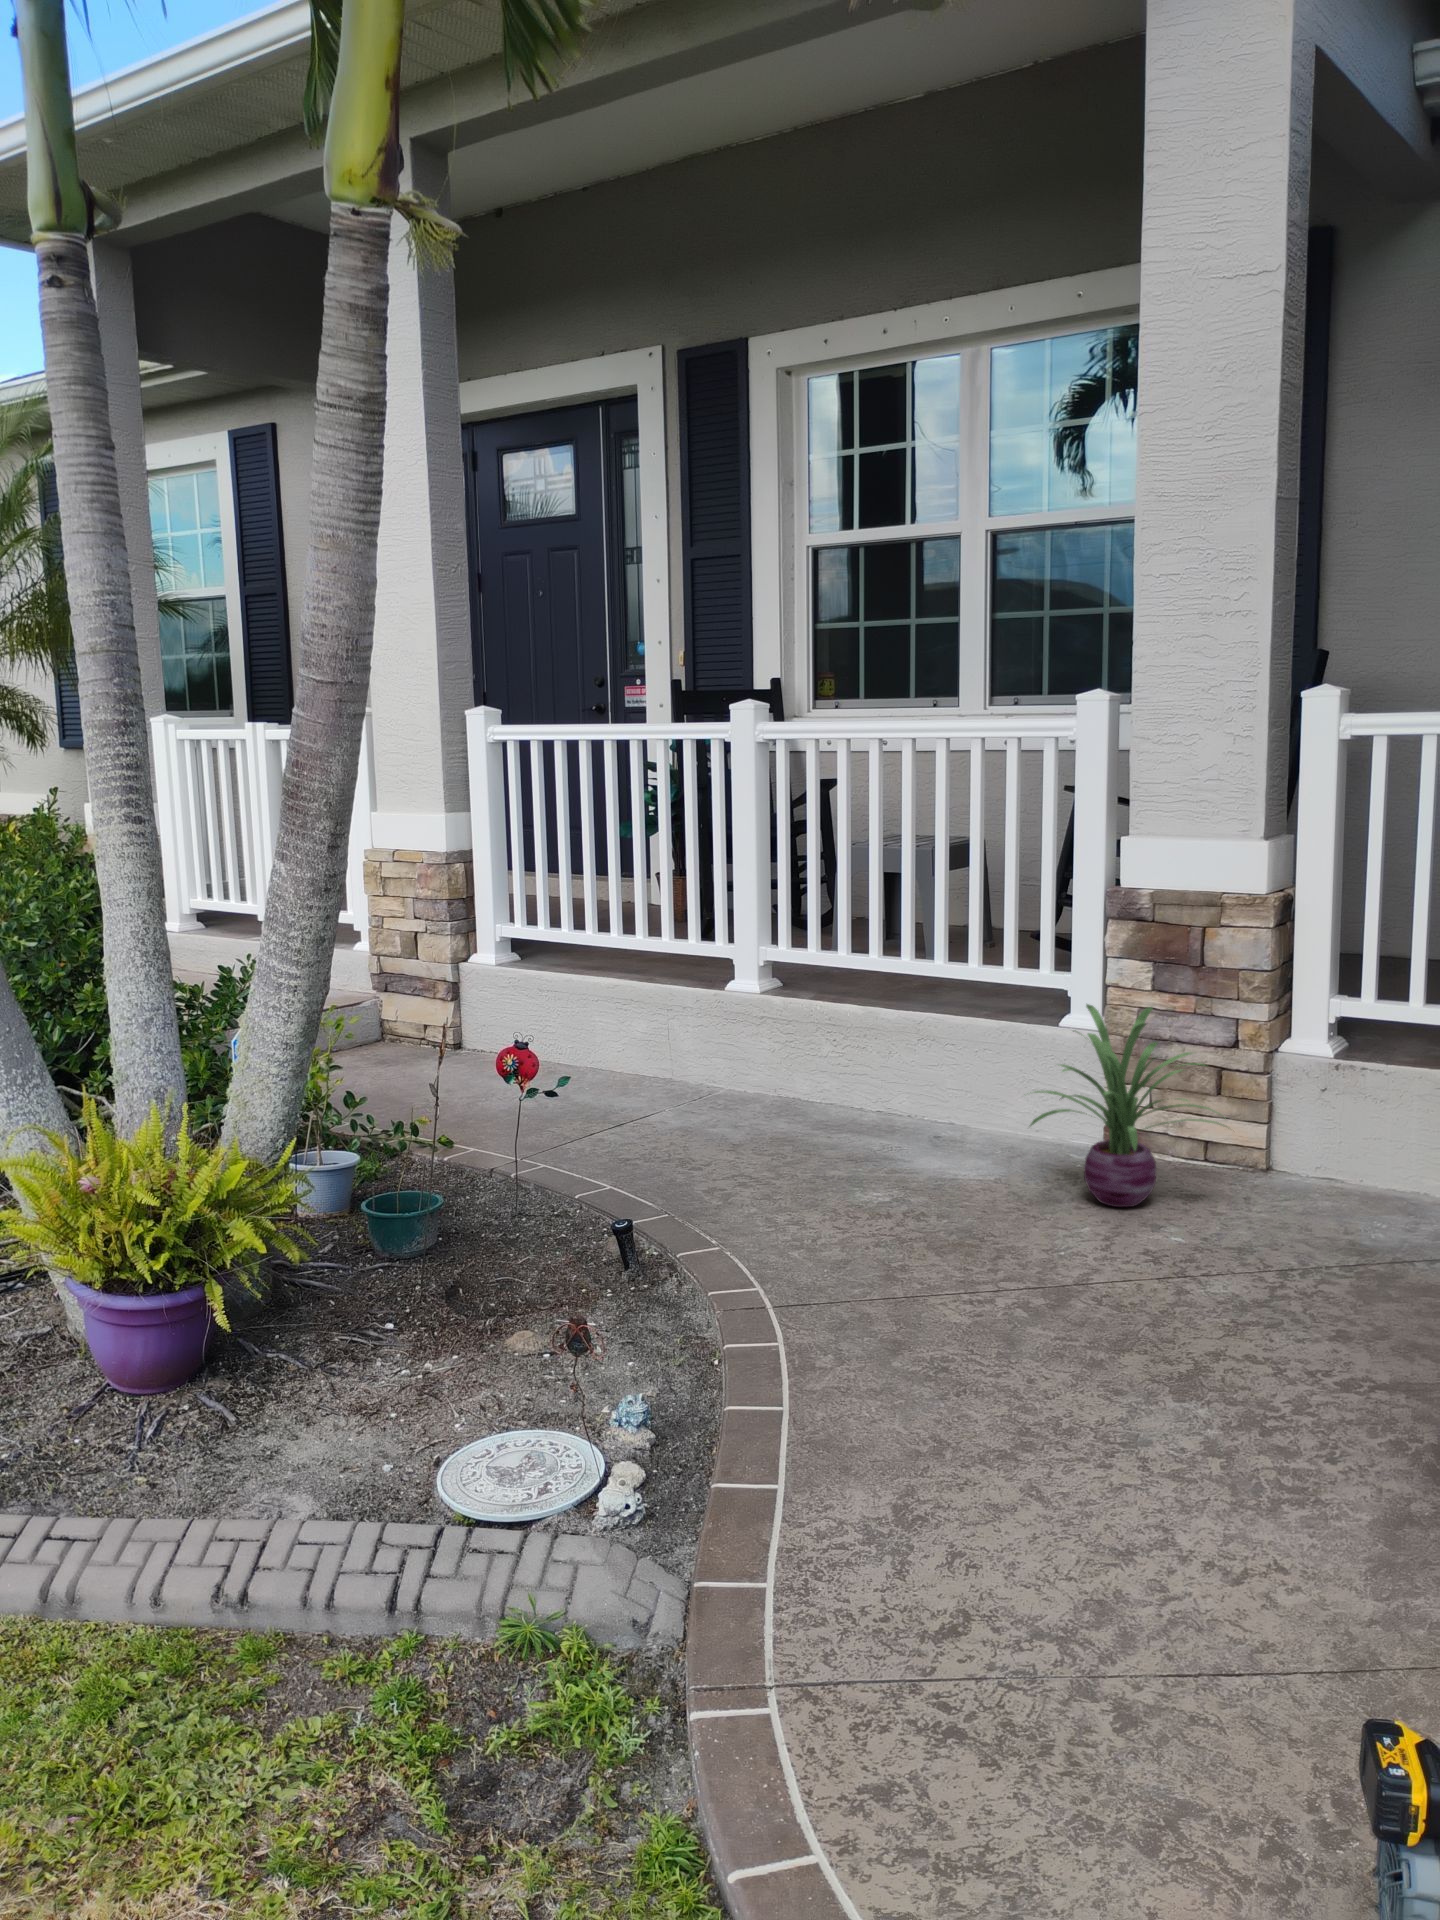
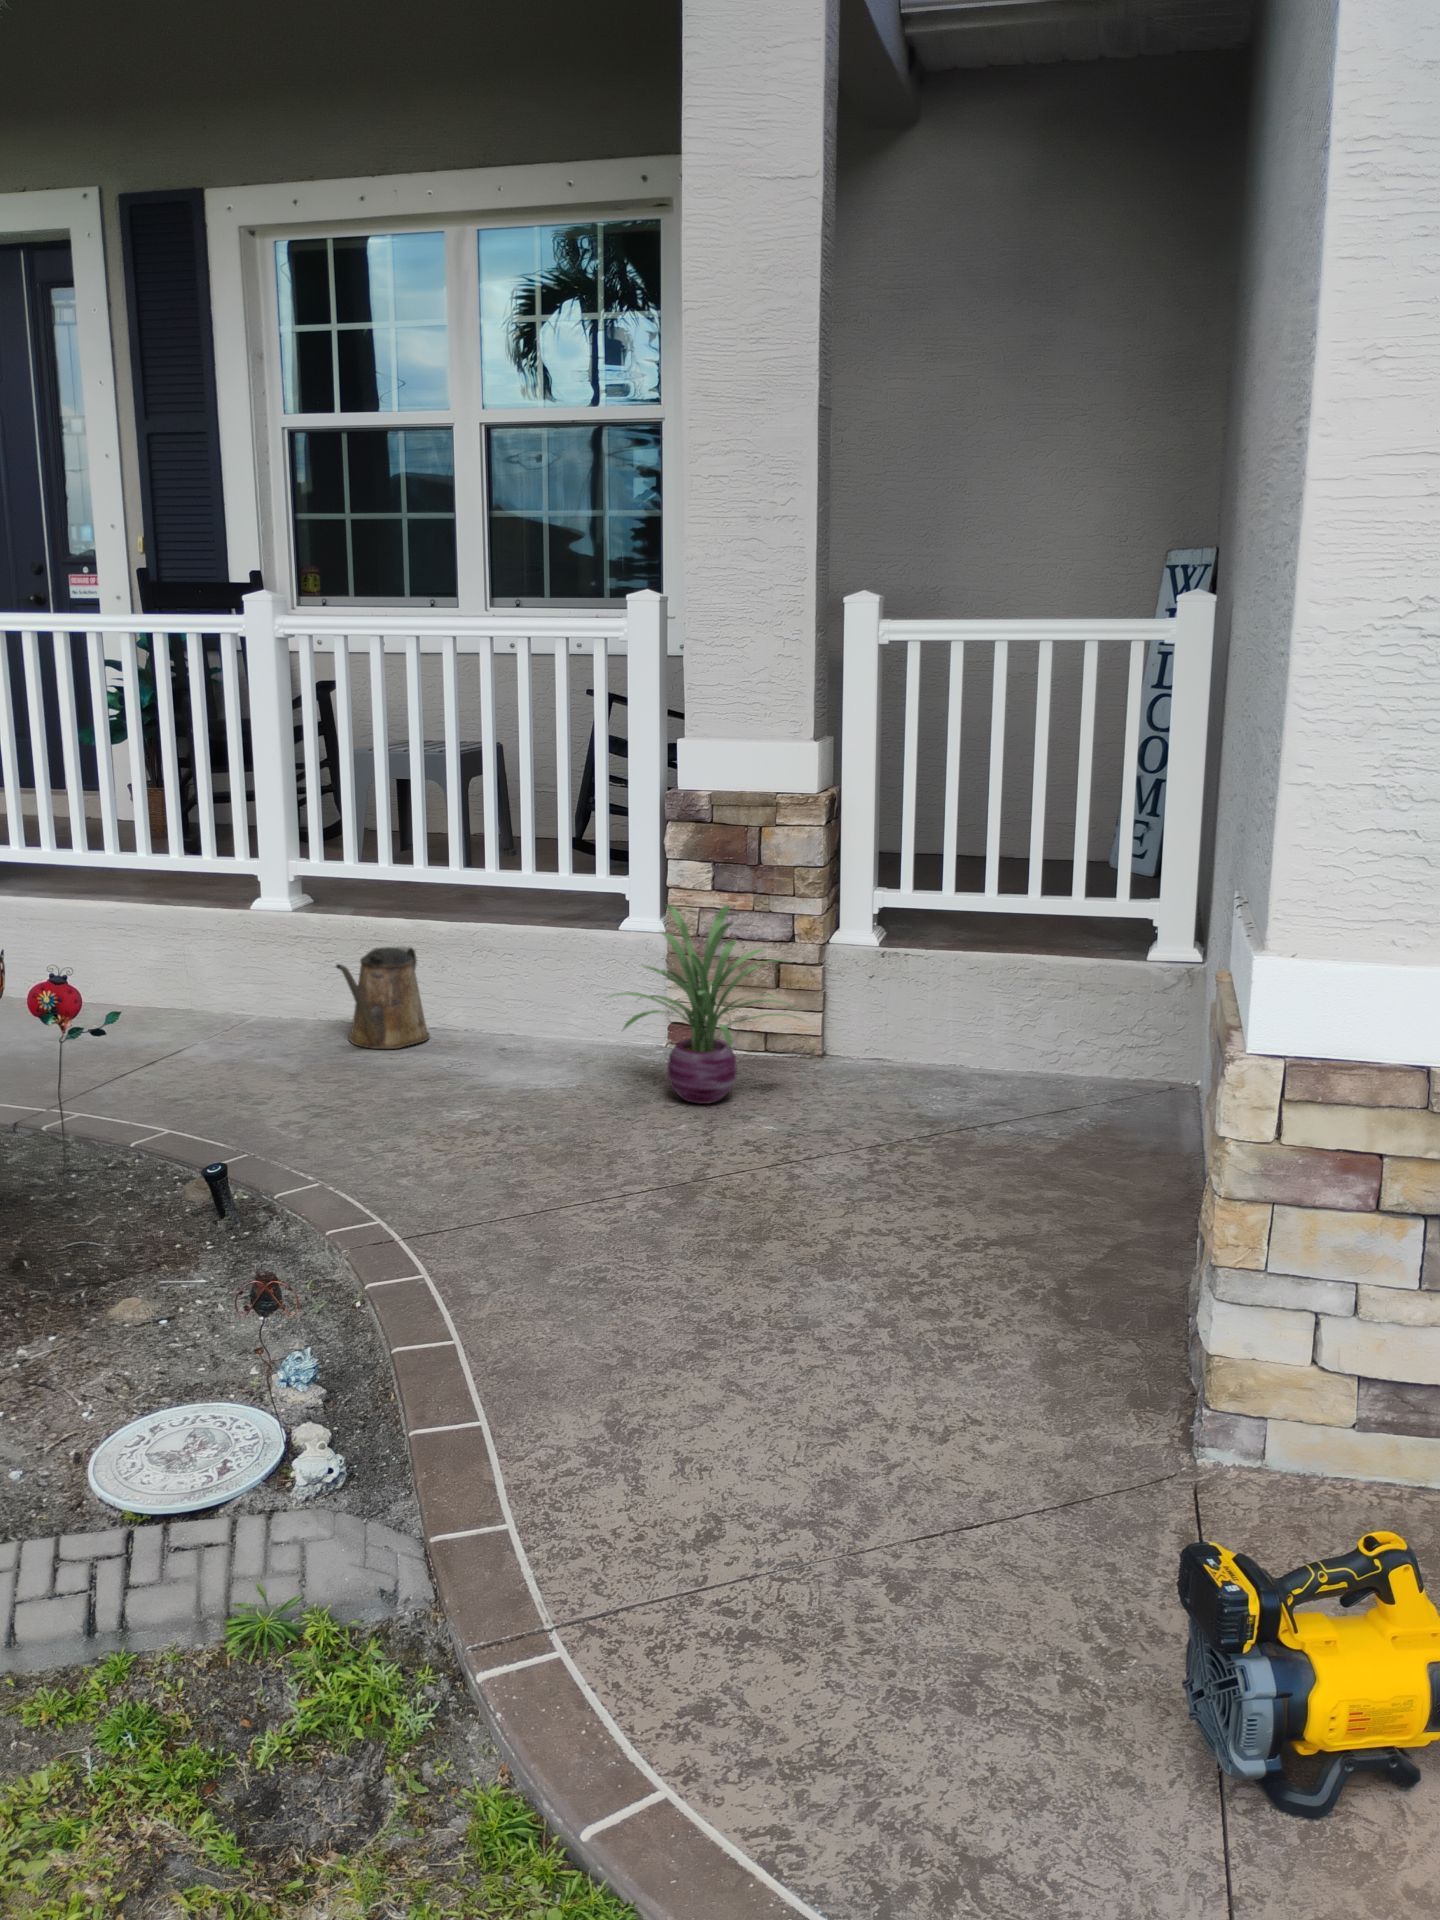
watering can: none [777,1039,875,1135] -> present [336,946,430,1049]

